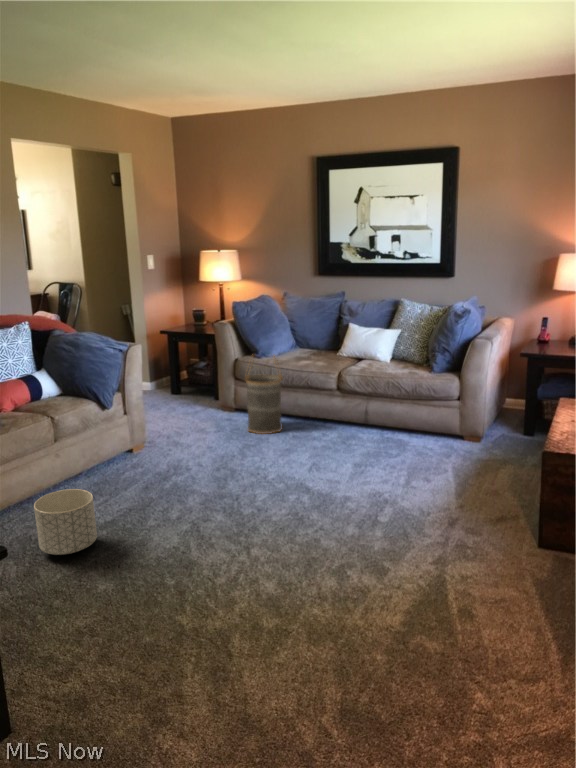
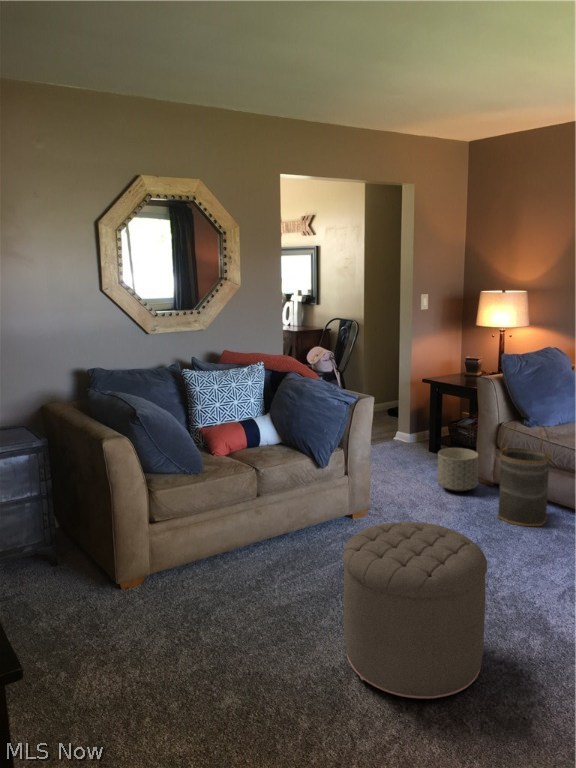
ottoman: none [170,427,279,549] -> present [343,522,487,698]
planter: present [34,489,97,555] -> present [437,448,478,492]

